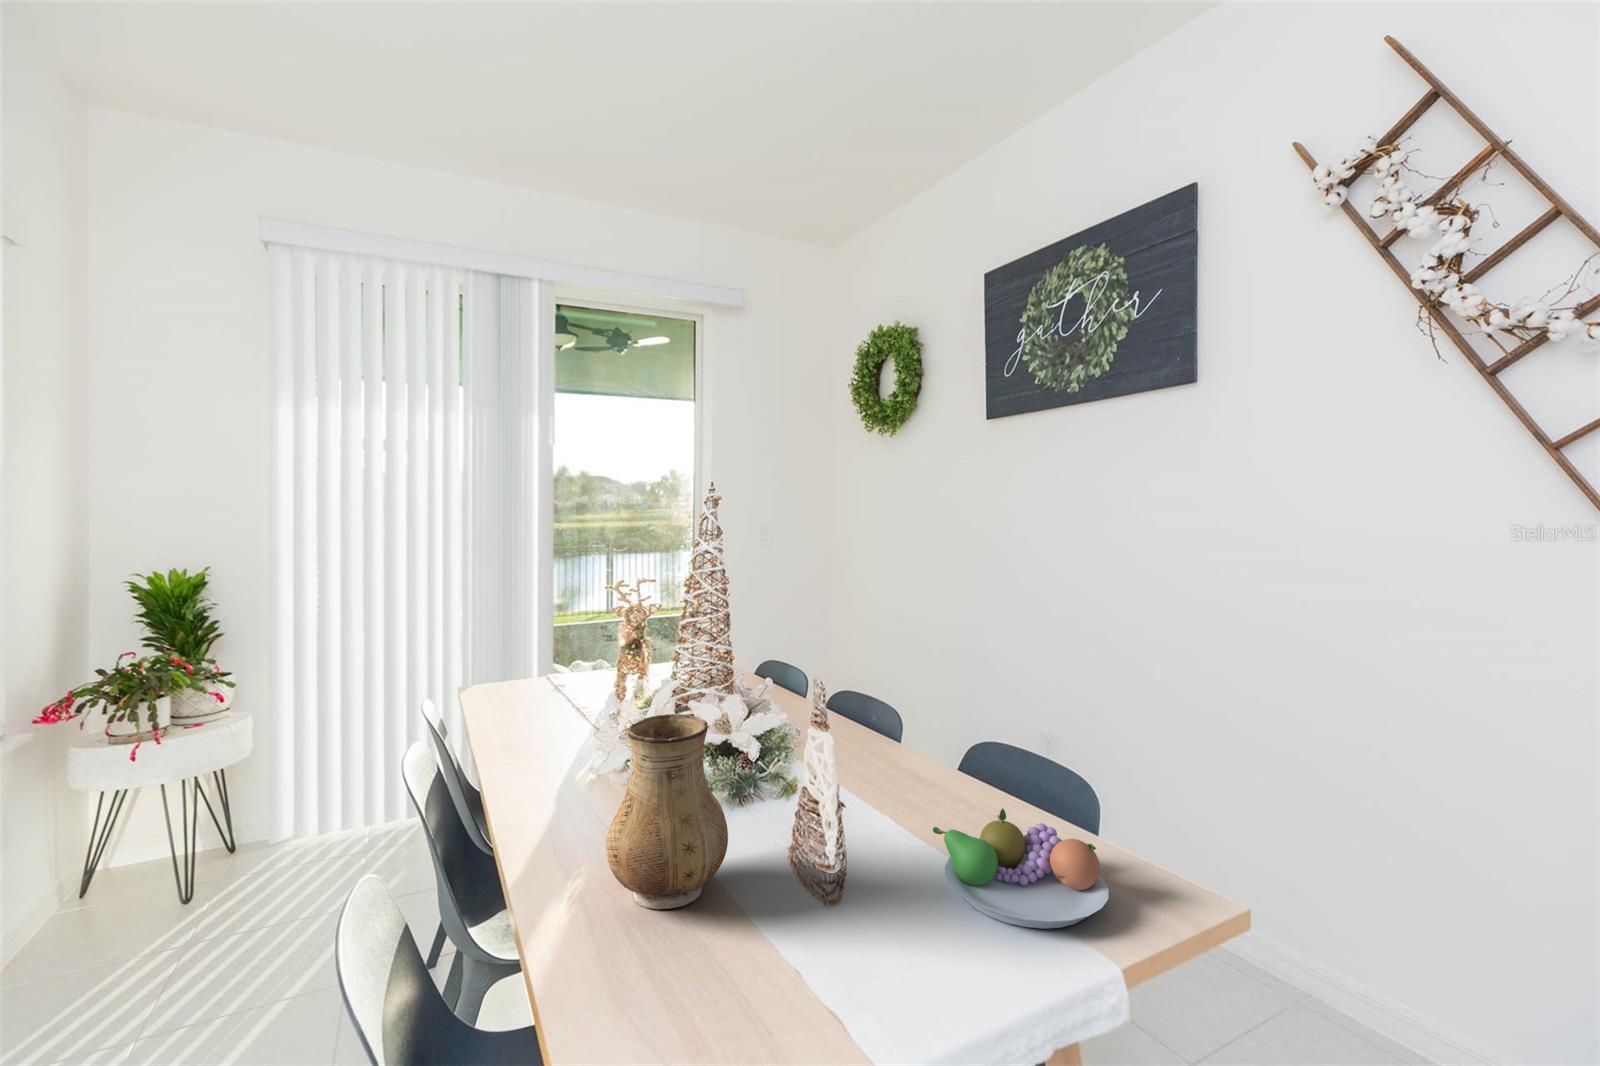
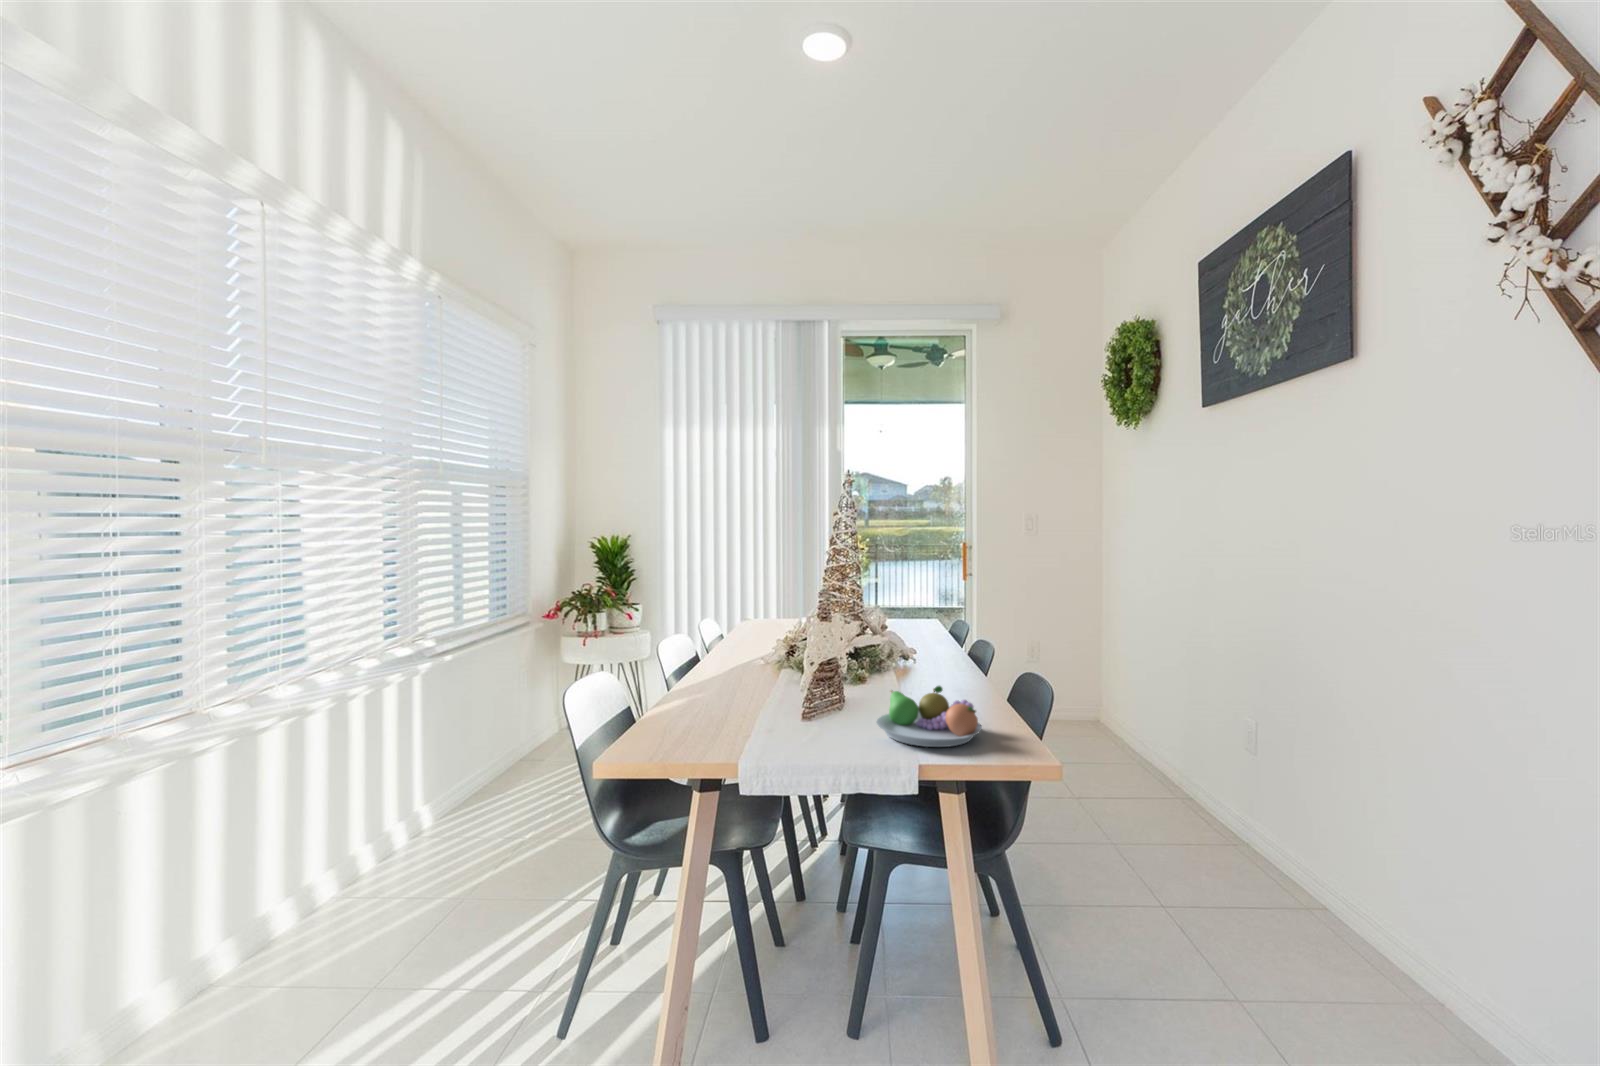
ceramic pitcher: present [606,714,728,909] -> none [704,603,772,705]

